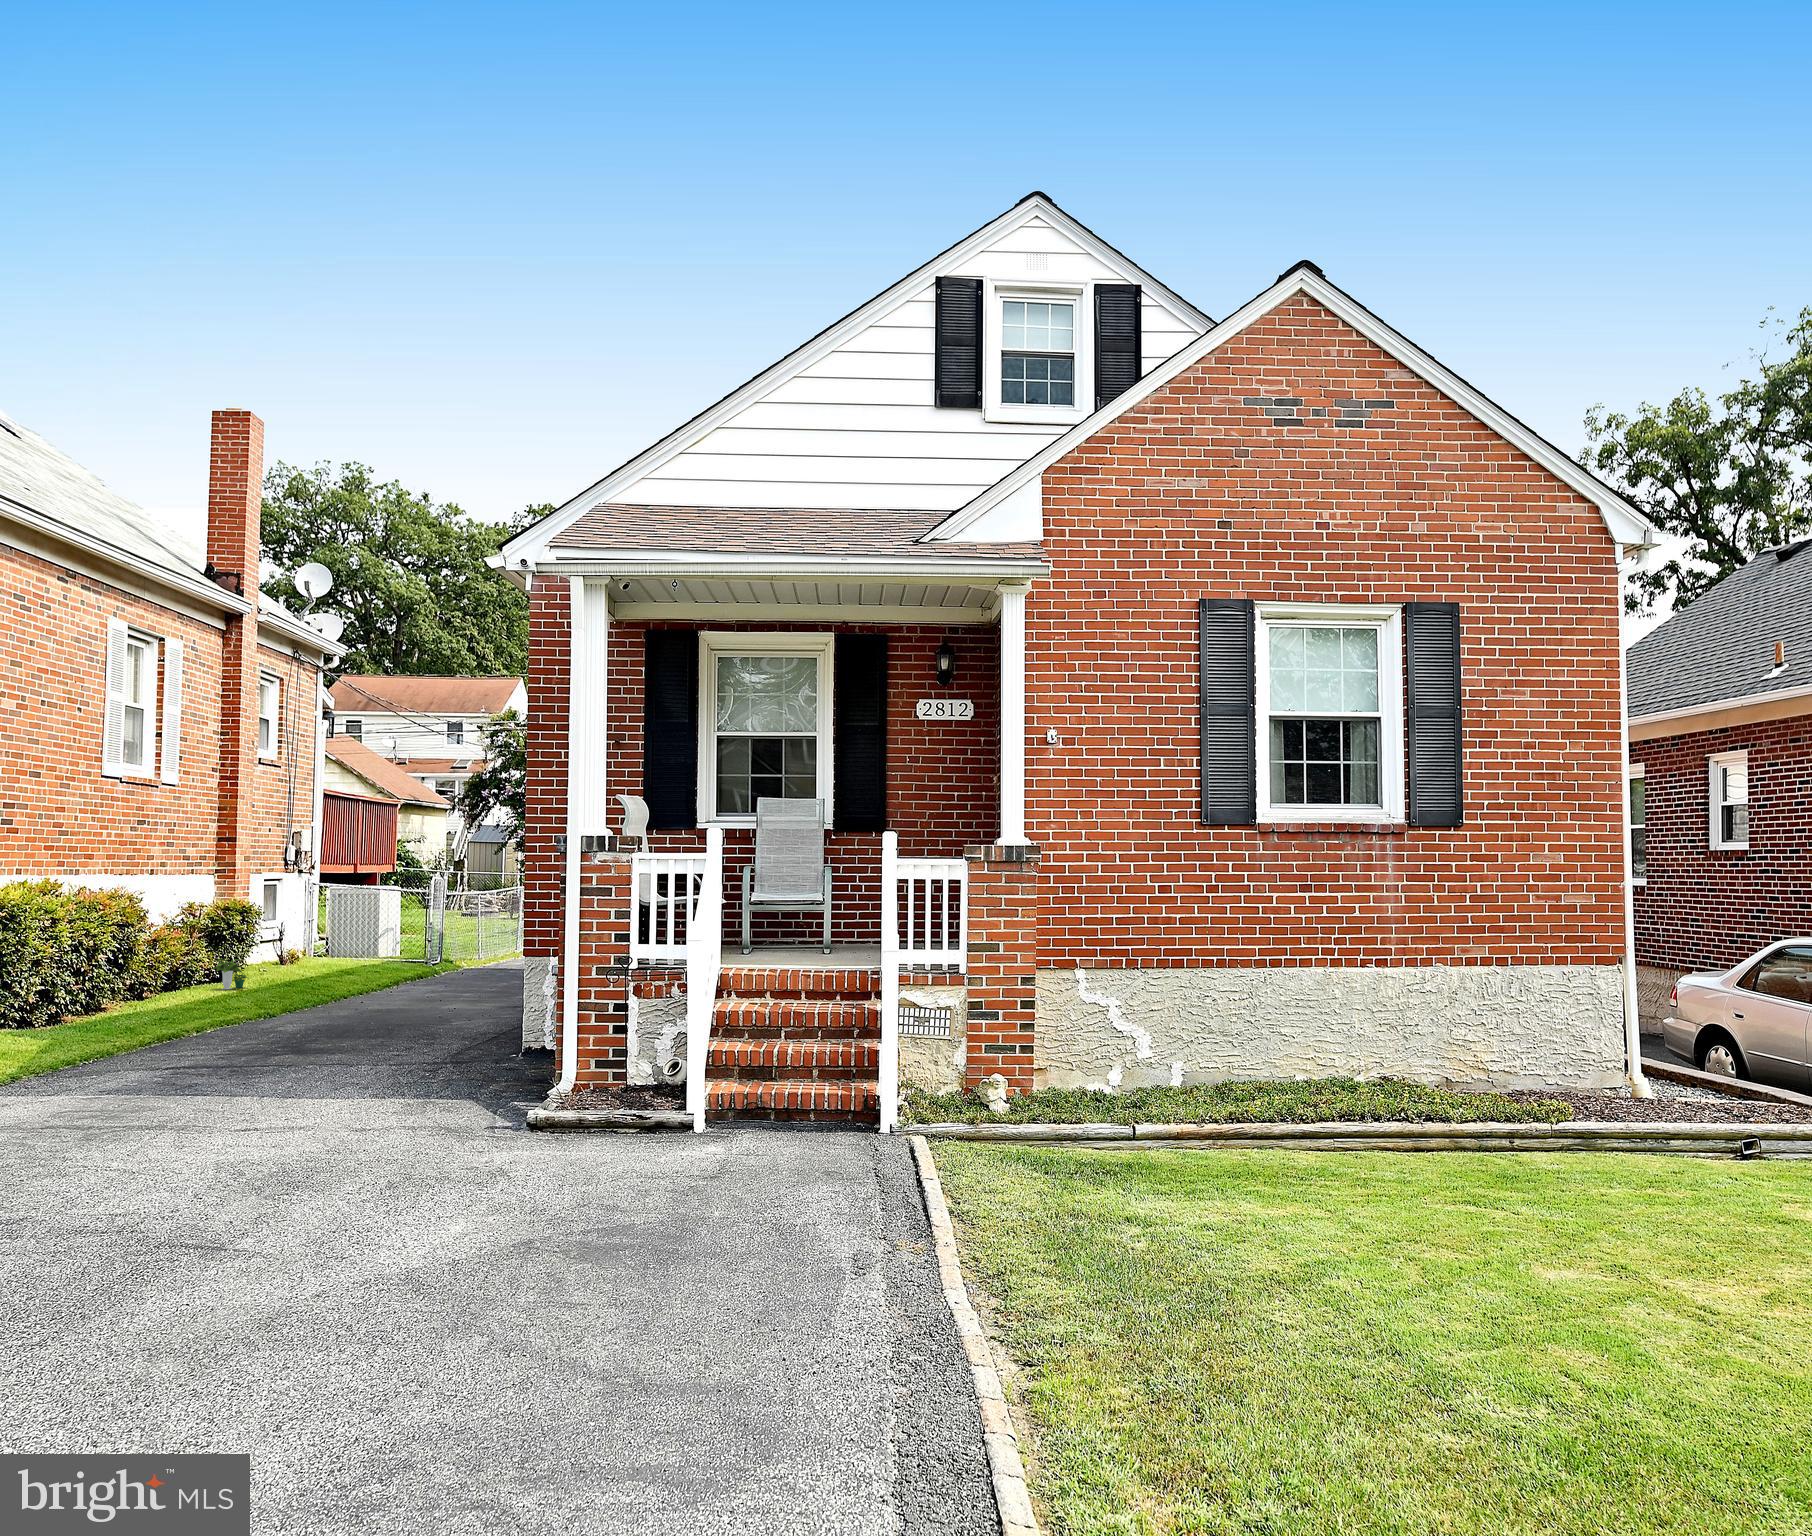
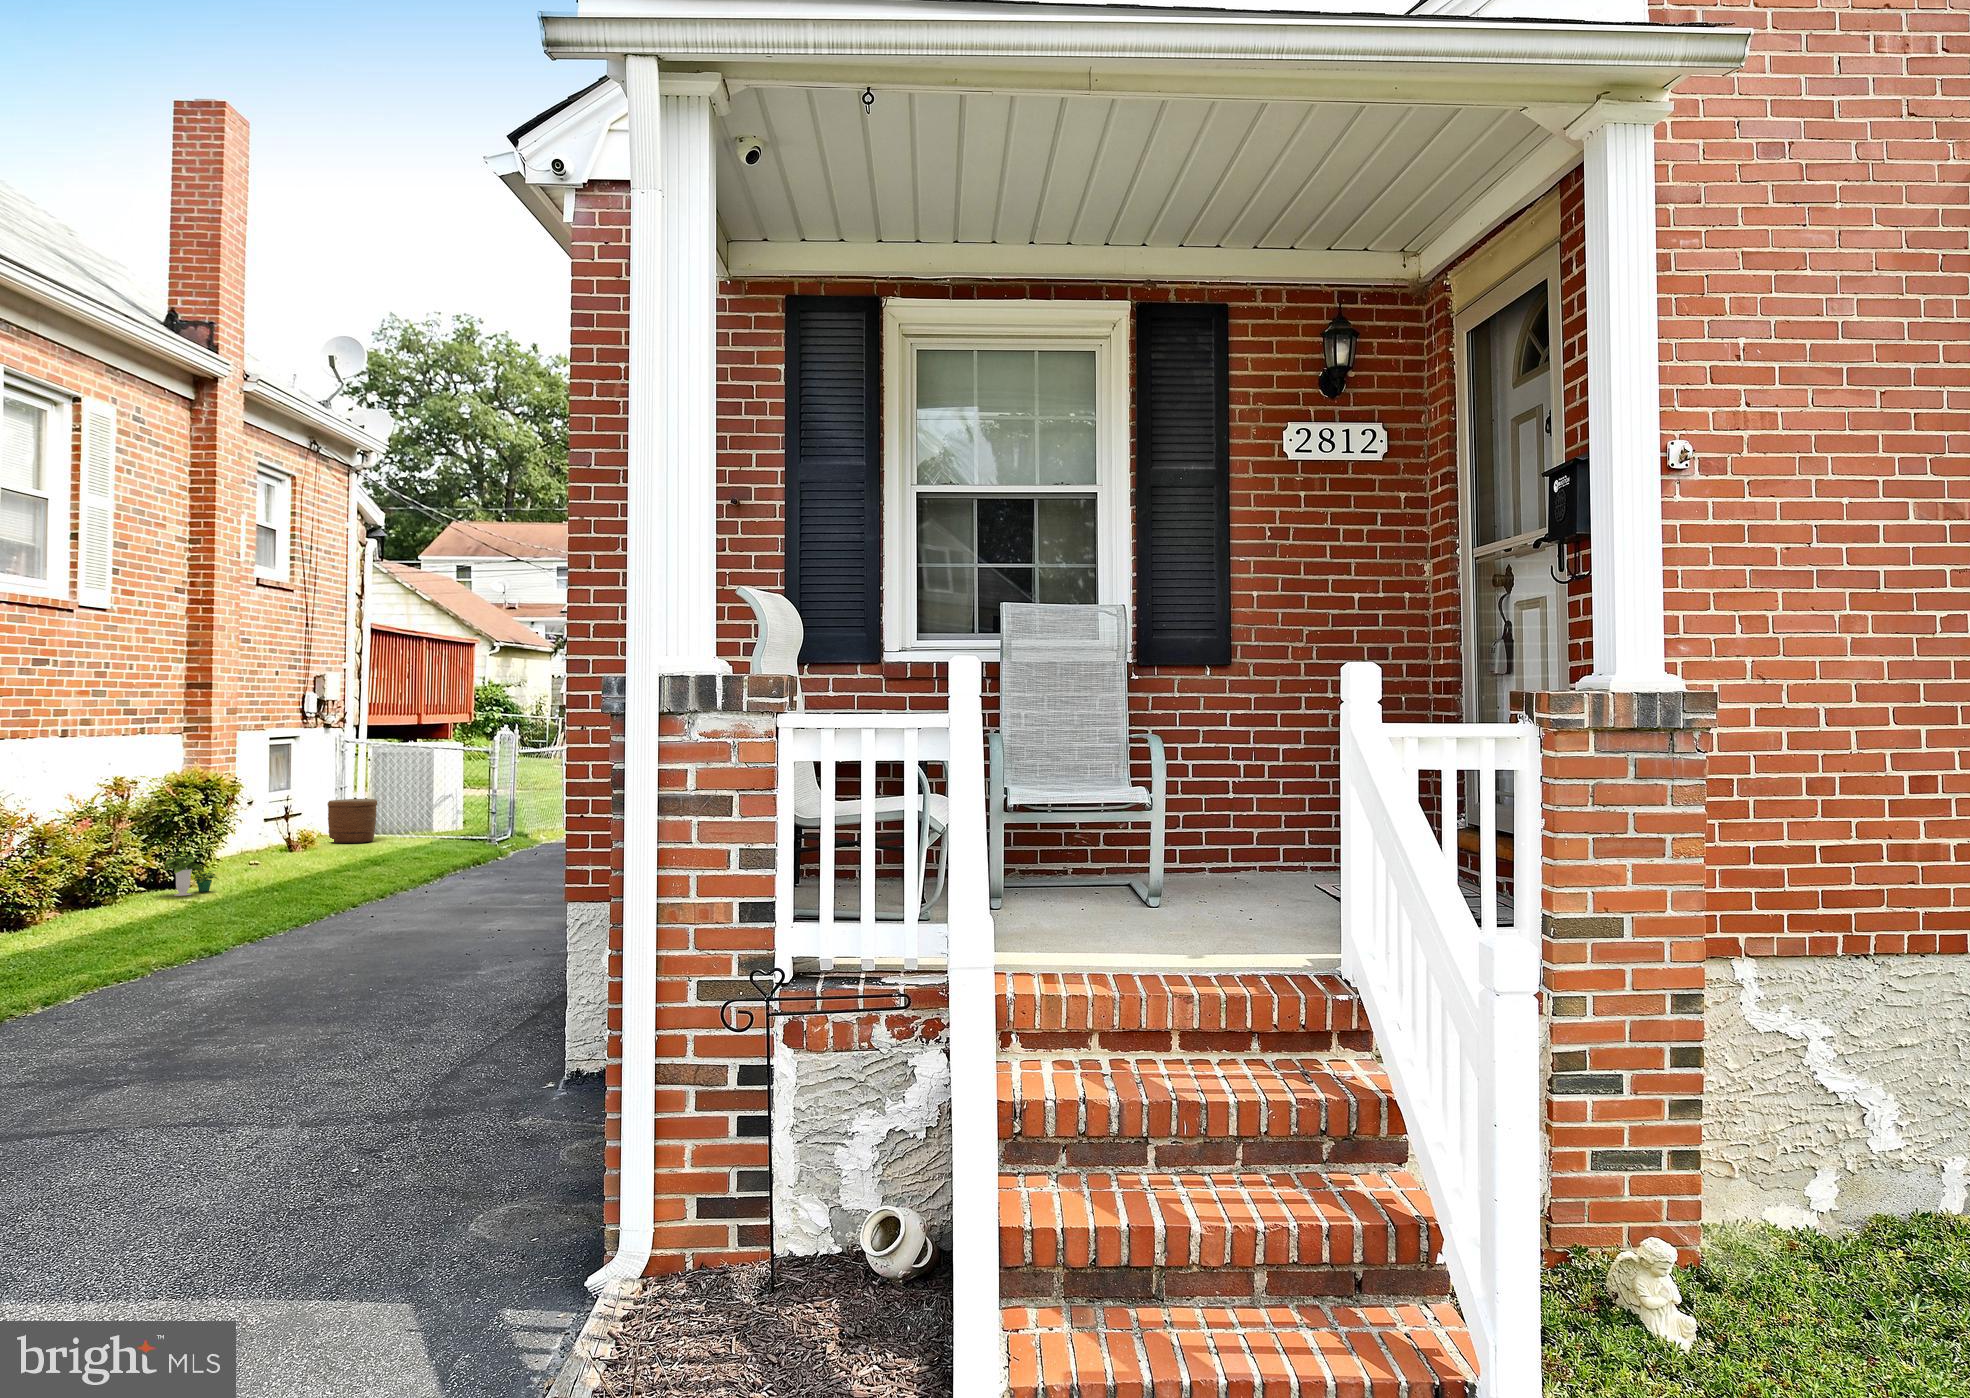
woven basket: none [297,930,335,965] -> present [328,799,378,843]

